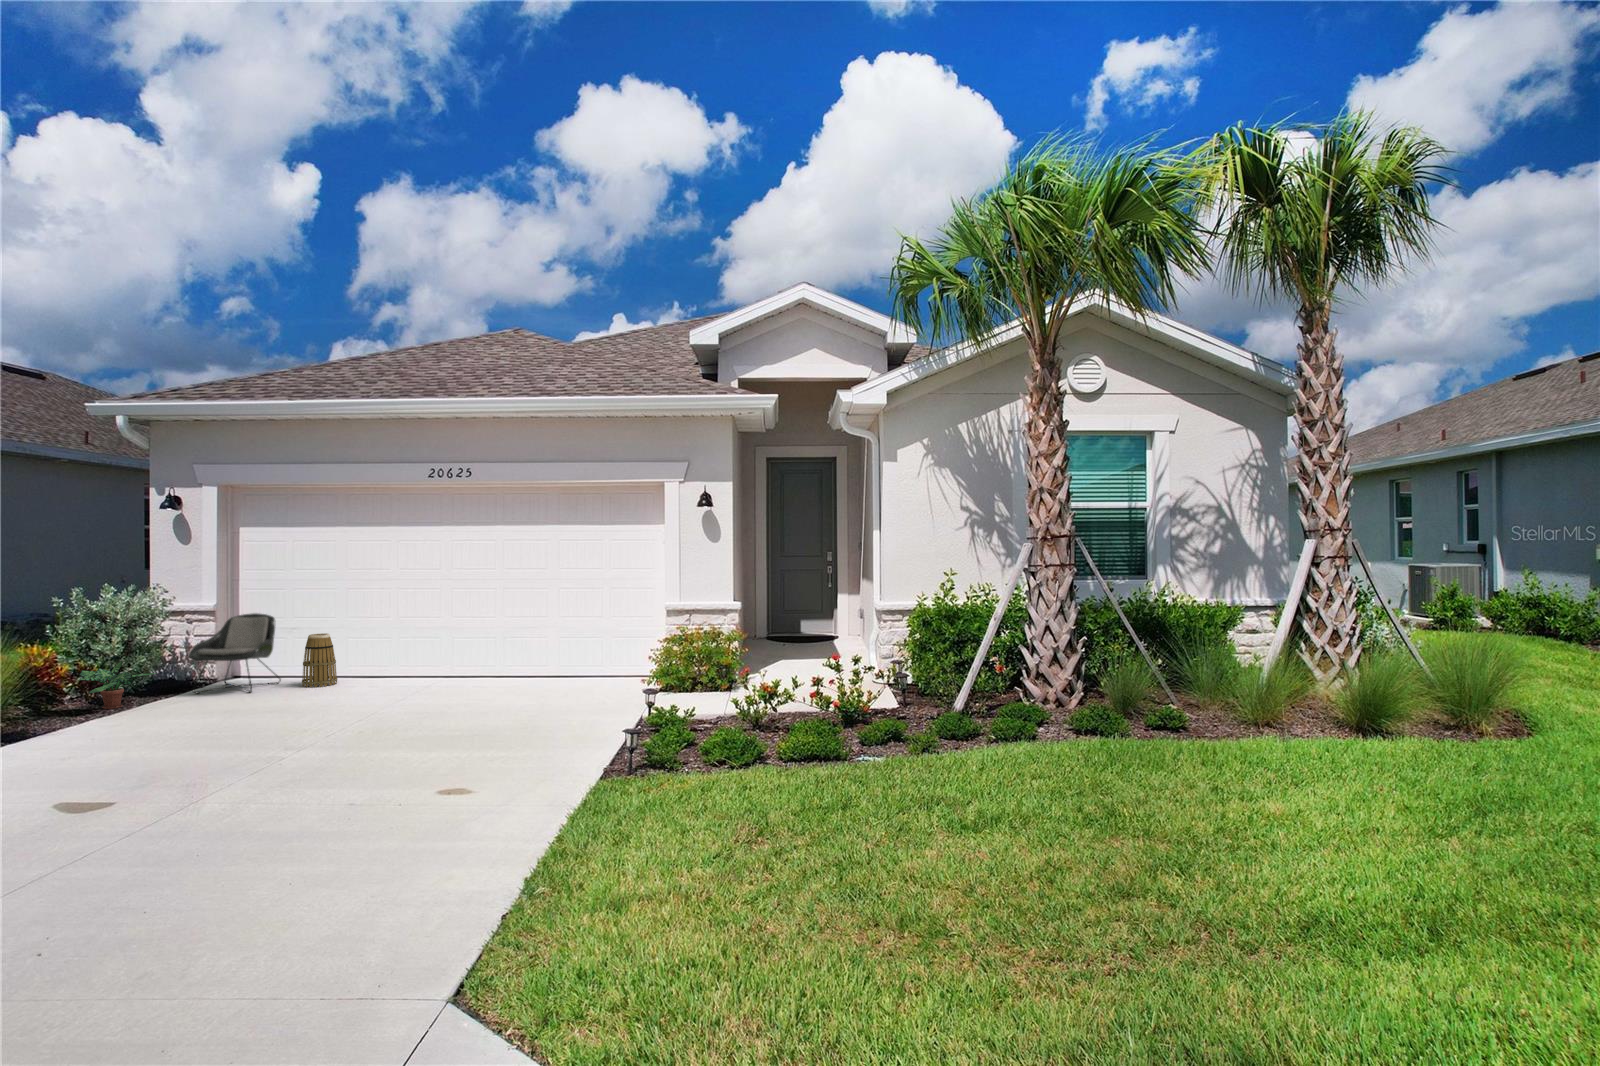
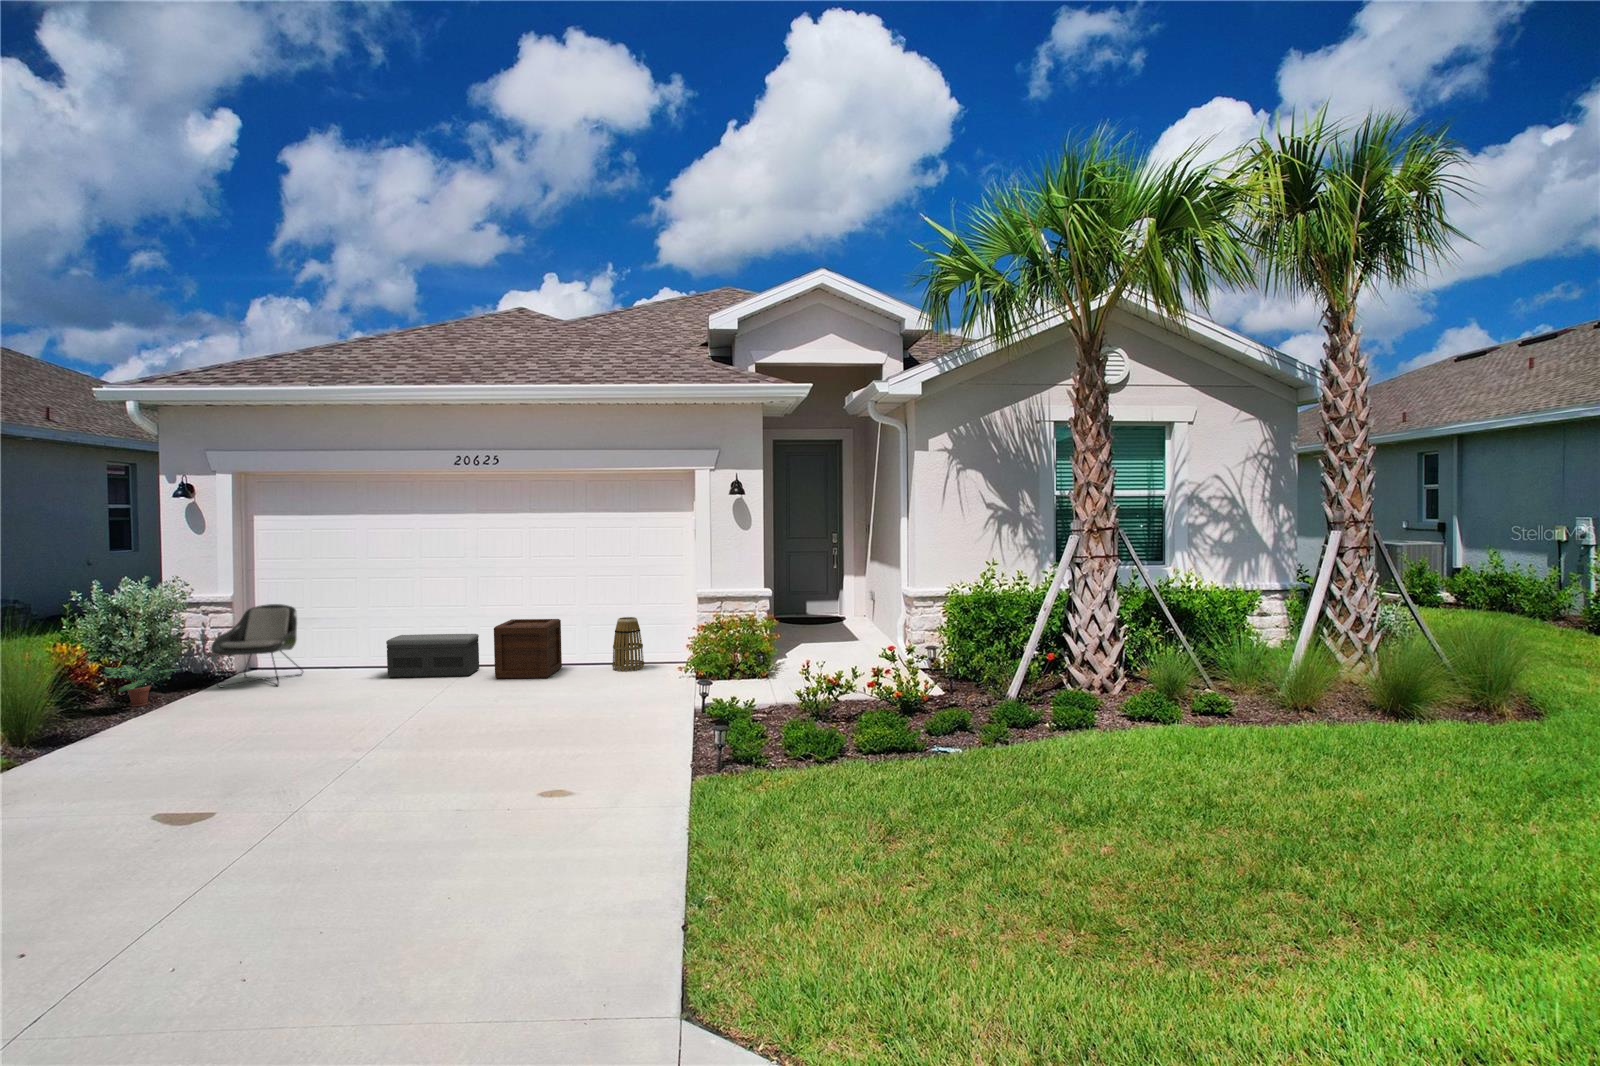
wooden crate: none [459,630,530,688] -> present [494,619,562,679]
basket: present [302,633,337,687] -> present [612,617,644,671]
storage bench: none [357,644,450,687] -> present [386,634,479,678]

